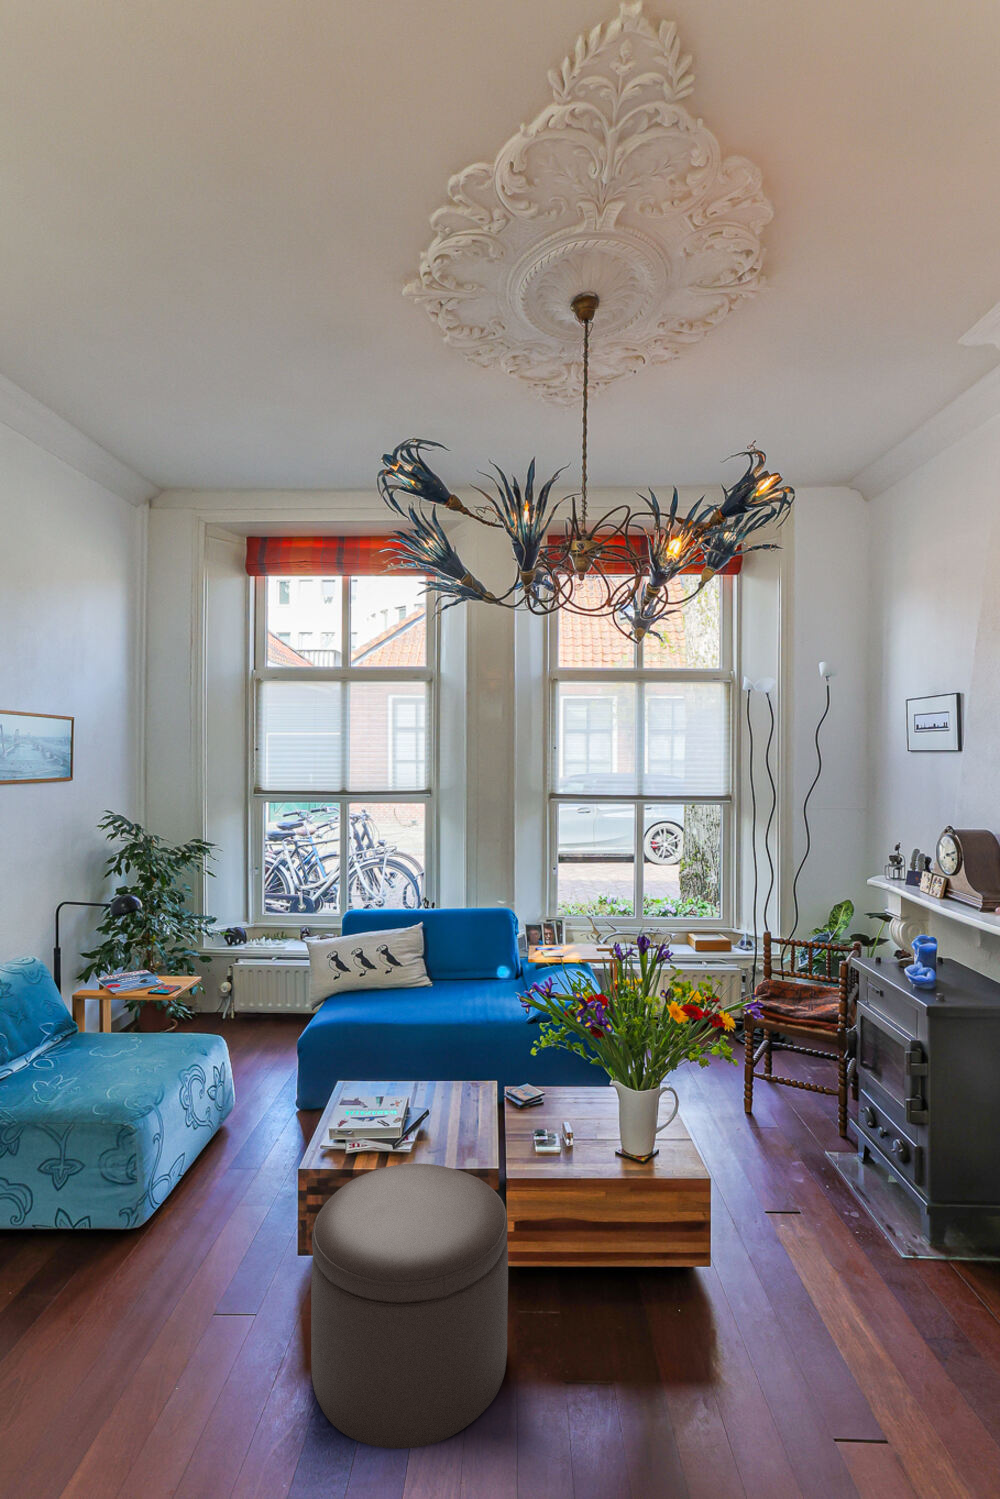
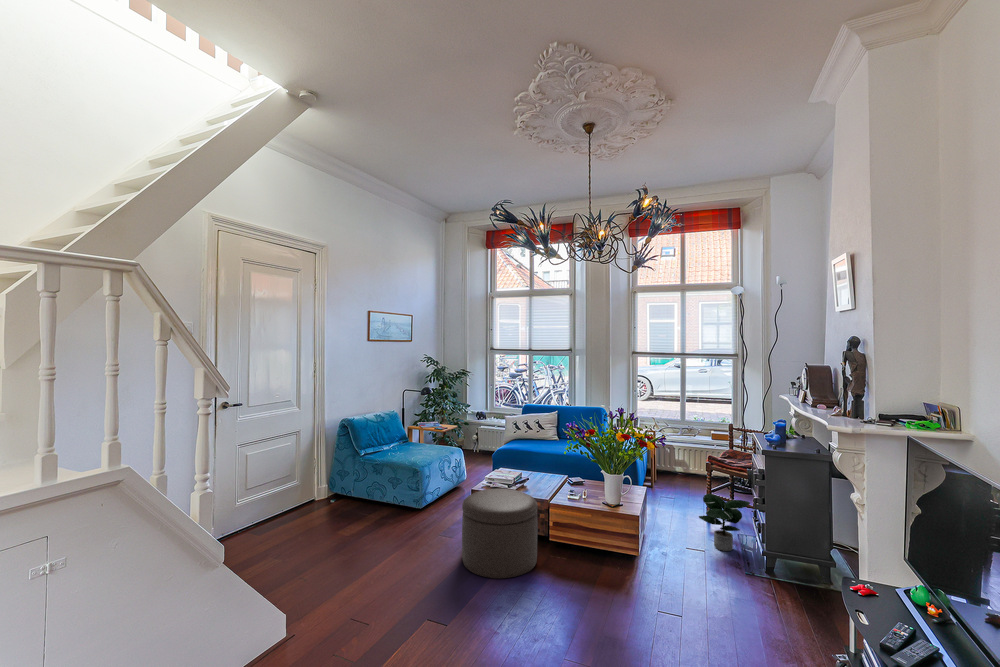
potted plant: none [775,1084,866,1199] -> present [699,494,750,551]

